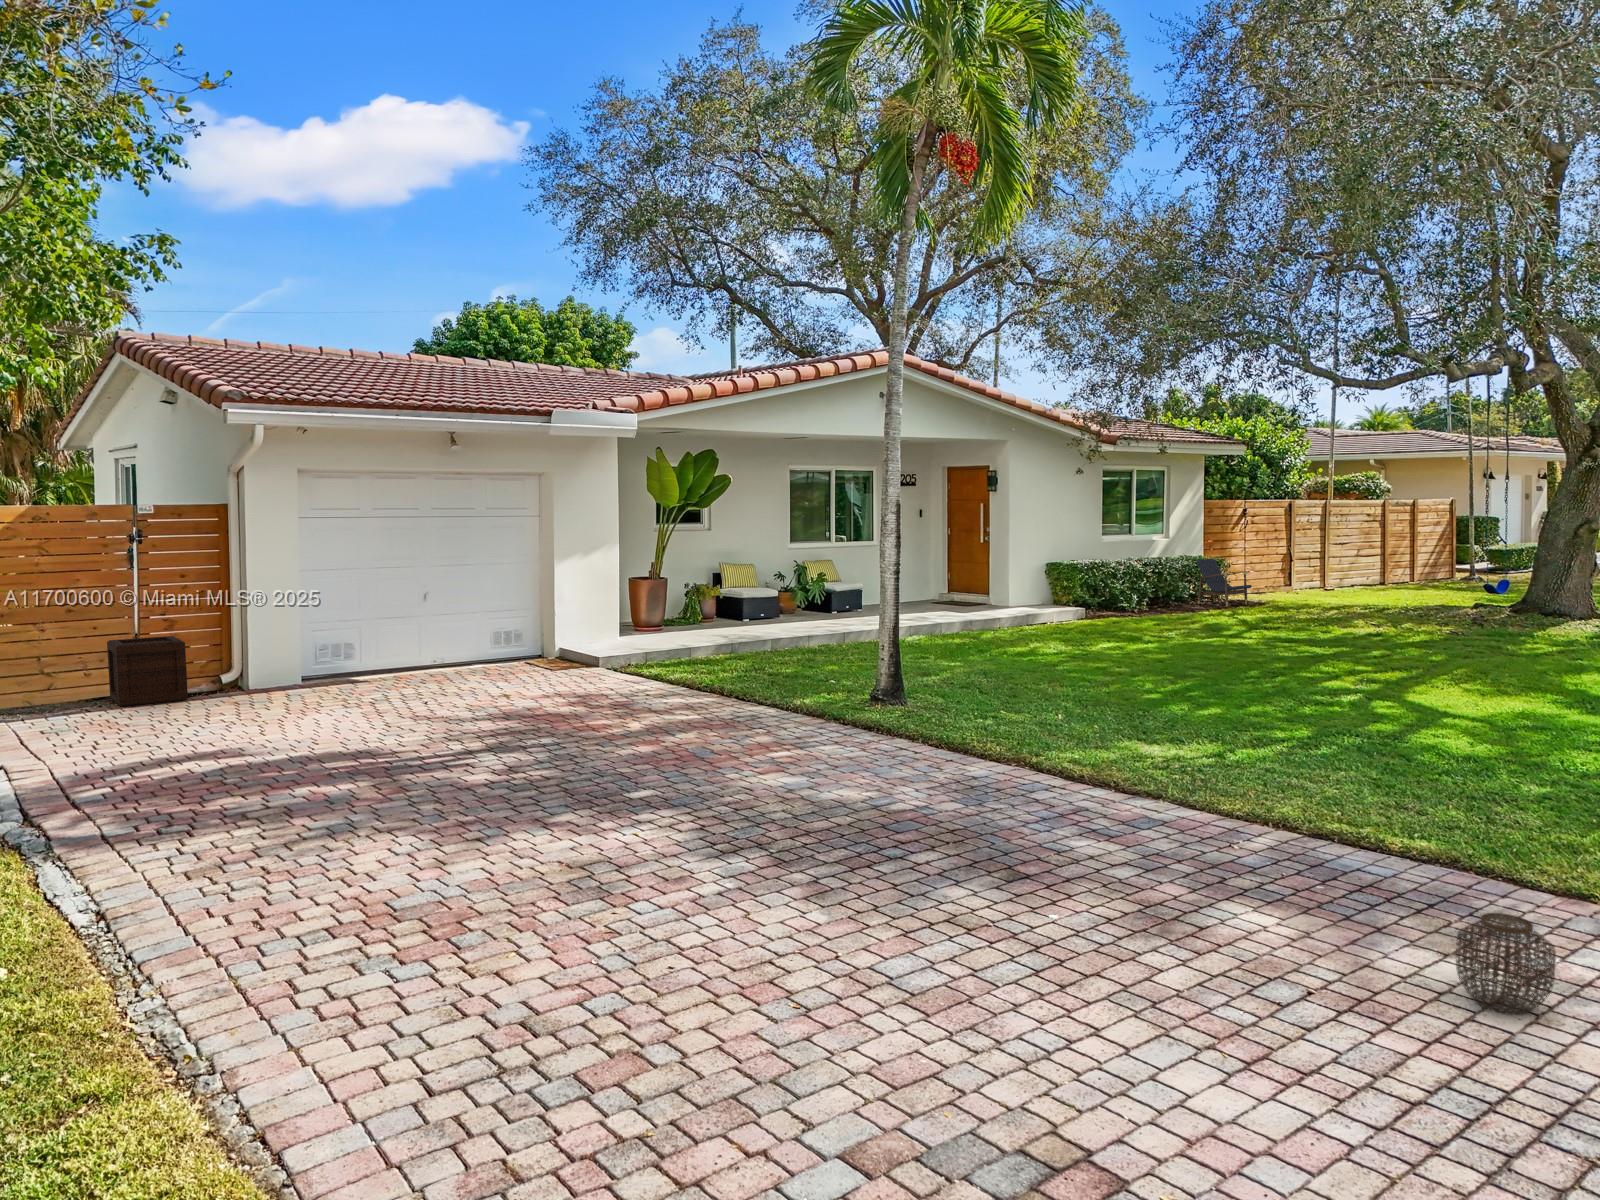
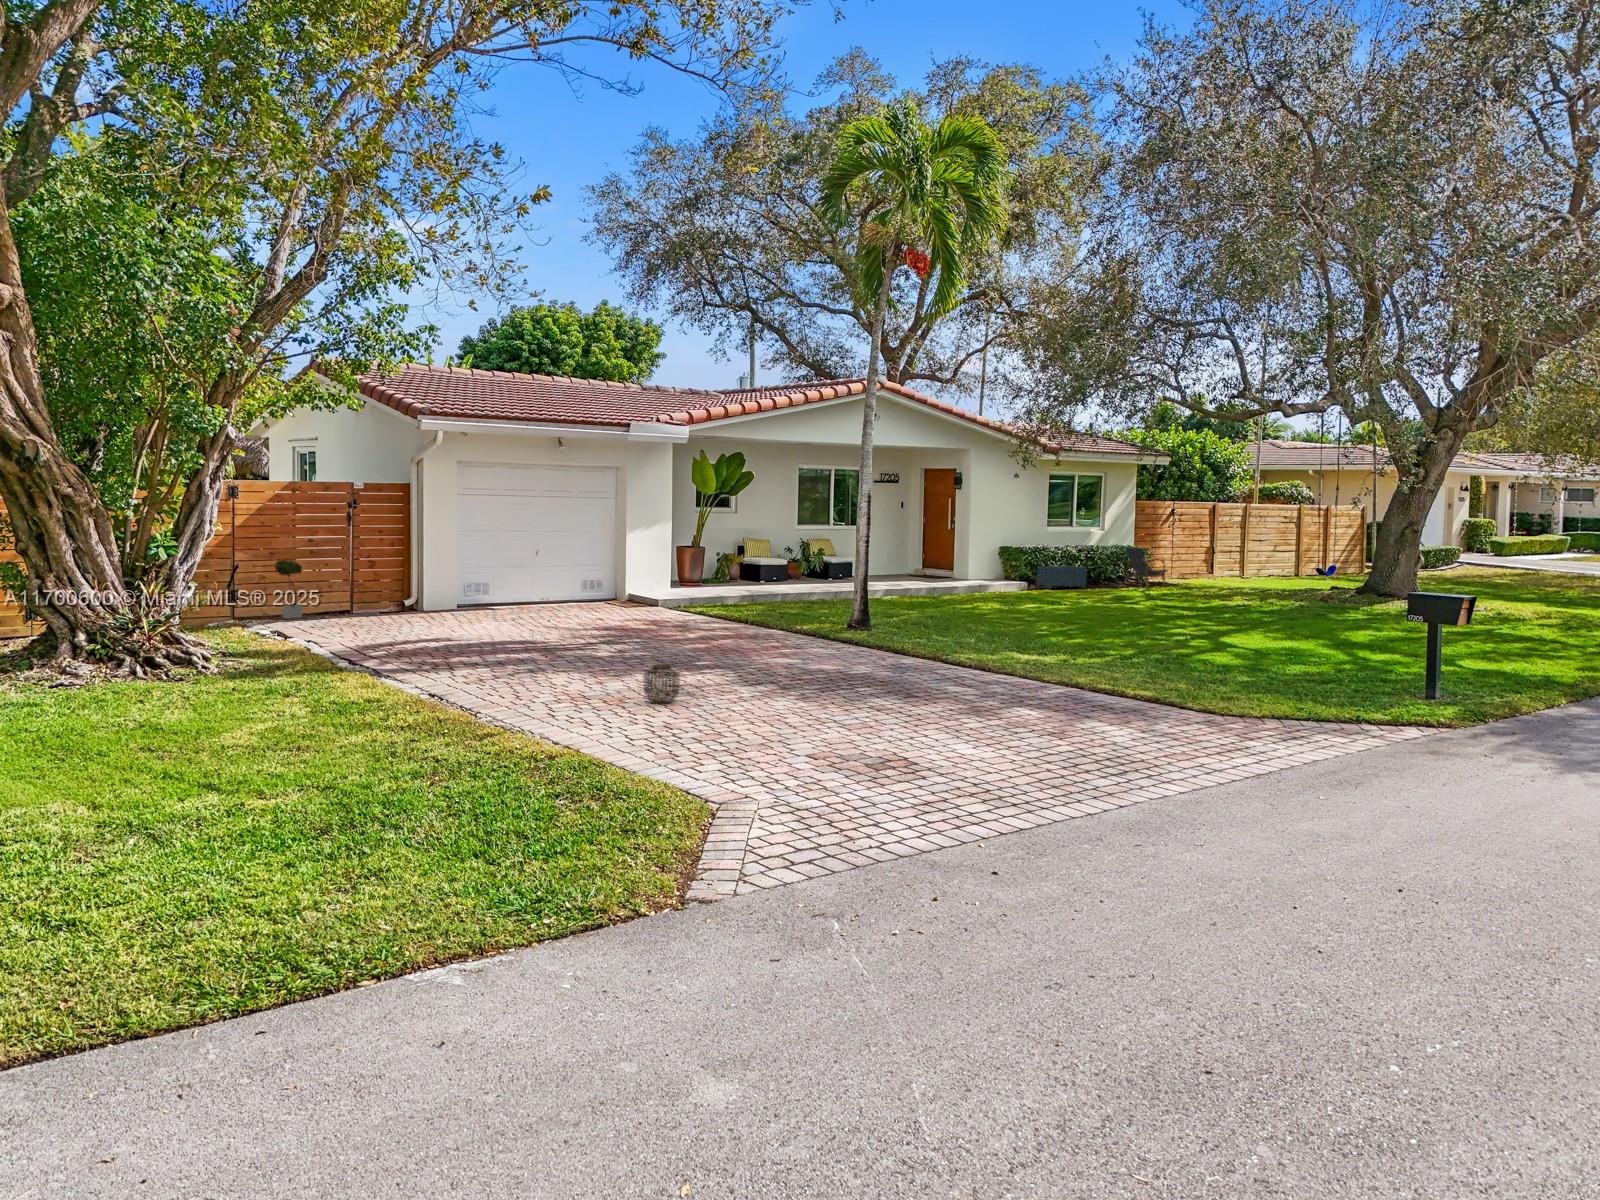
bench: none [1093,585,1156,616] -> present [1036,566,1087,590]
potted tree: none [15,623,62,711] -> present [275,560,302,619]
wooden crate: present [107,636,188,707] -> none [328,573,383,618]
woven basket: present [1456,913,1556,1015] -> present [643,664,680,704]

